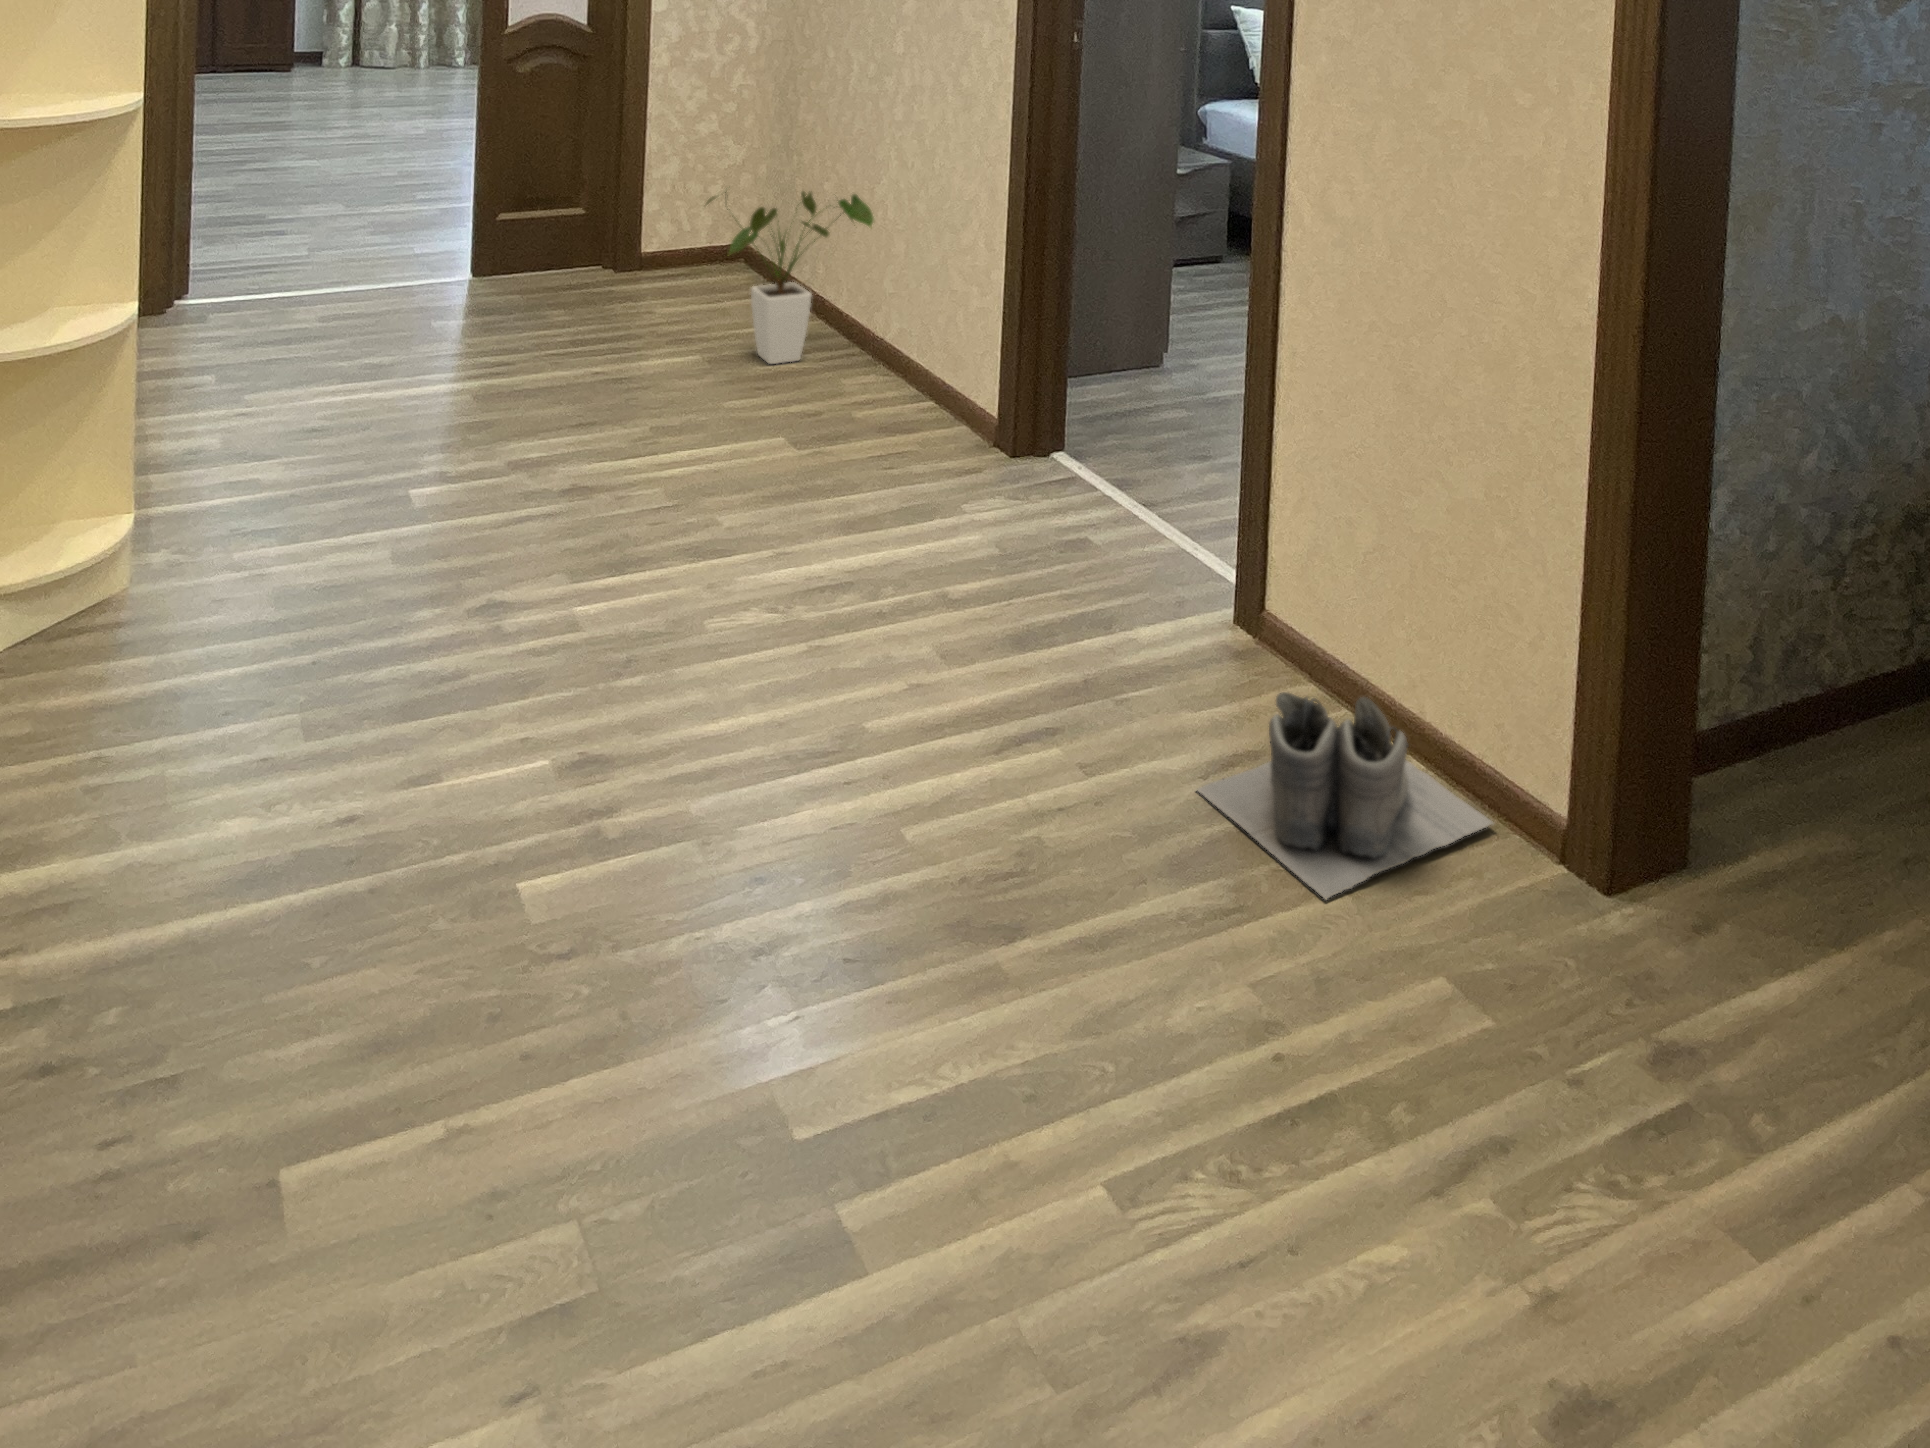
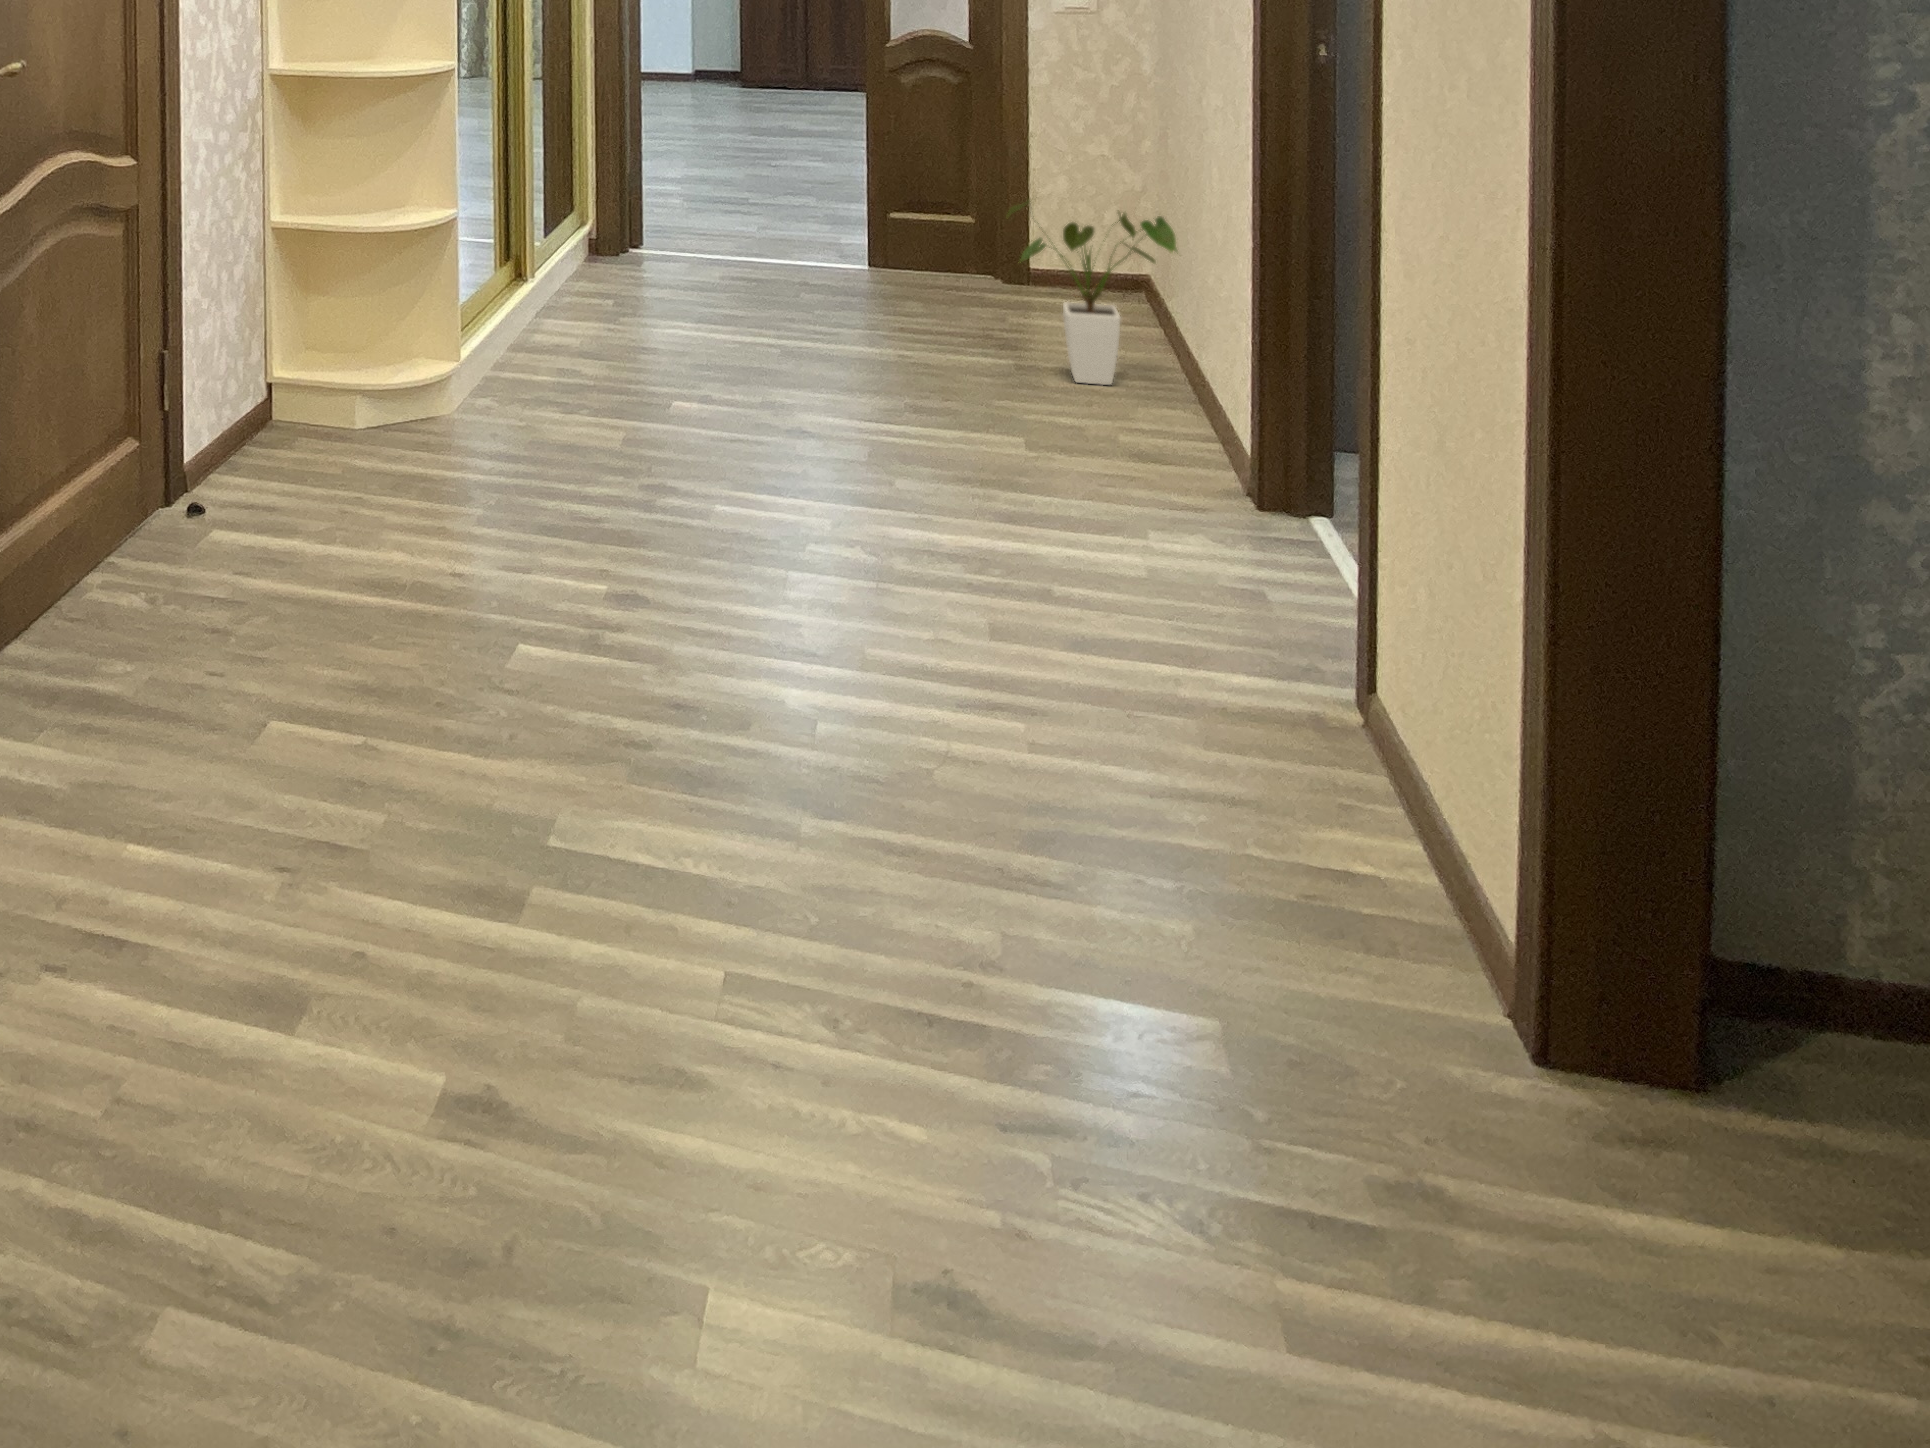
boots: present [1197,692,1493,899] -> none [1123,717,1458,956]

